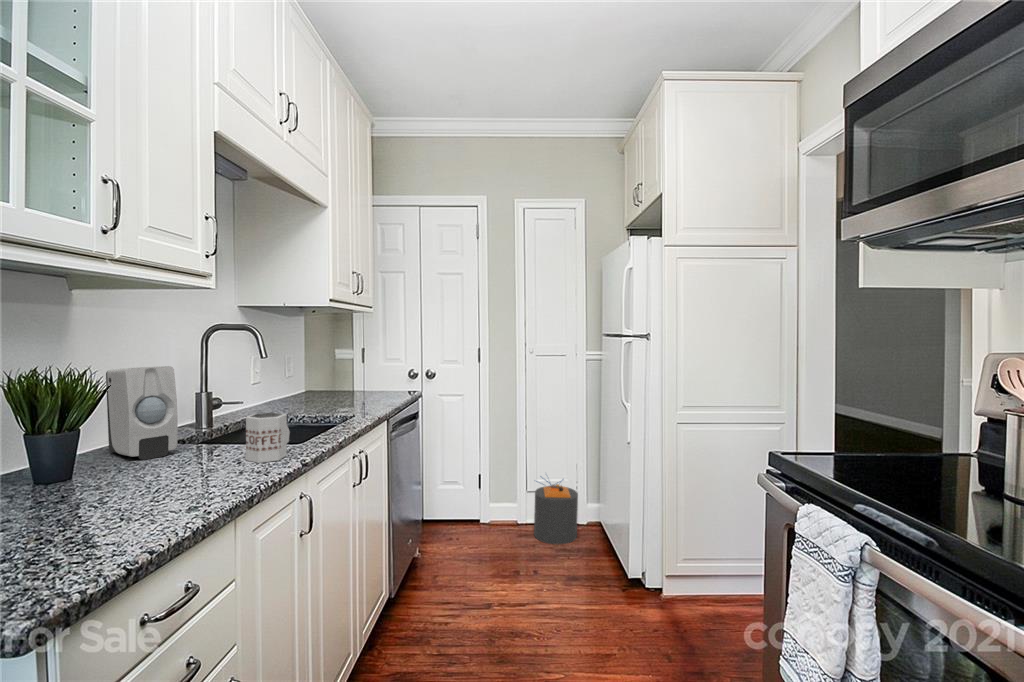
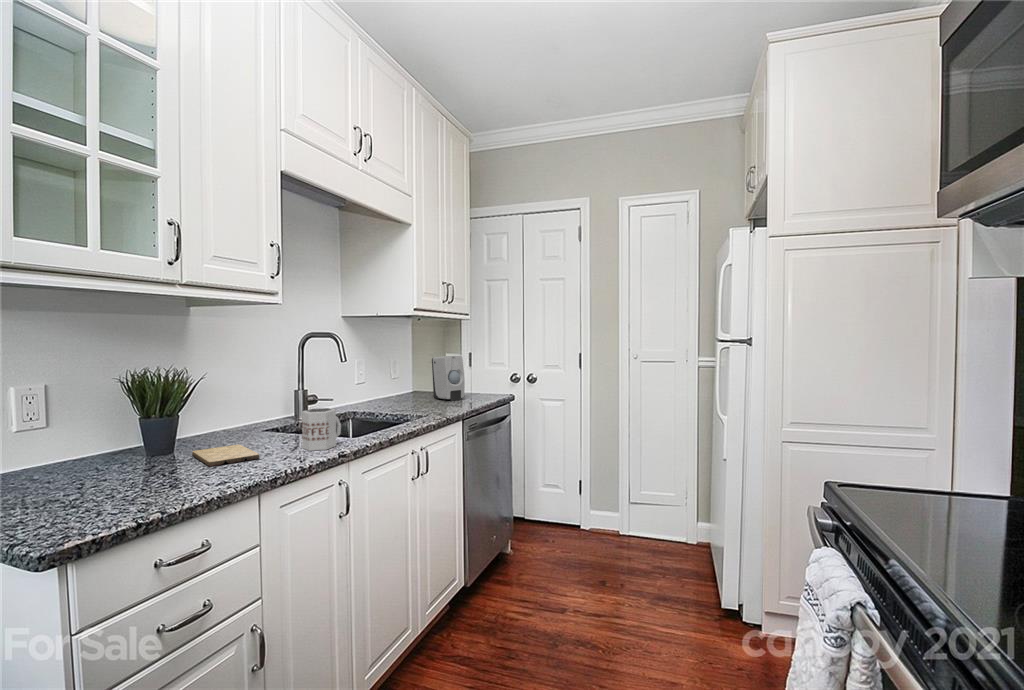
soap dispenser: present [106,366,178,460] -> present [432,356,465,401]
cutting board: none [103,461,205,491] -> present [192,445,259,467]
trash can: present [534,476,578,544] -> none [631,480,680,560]

